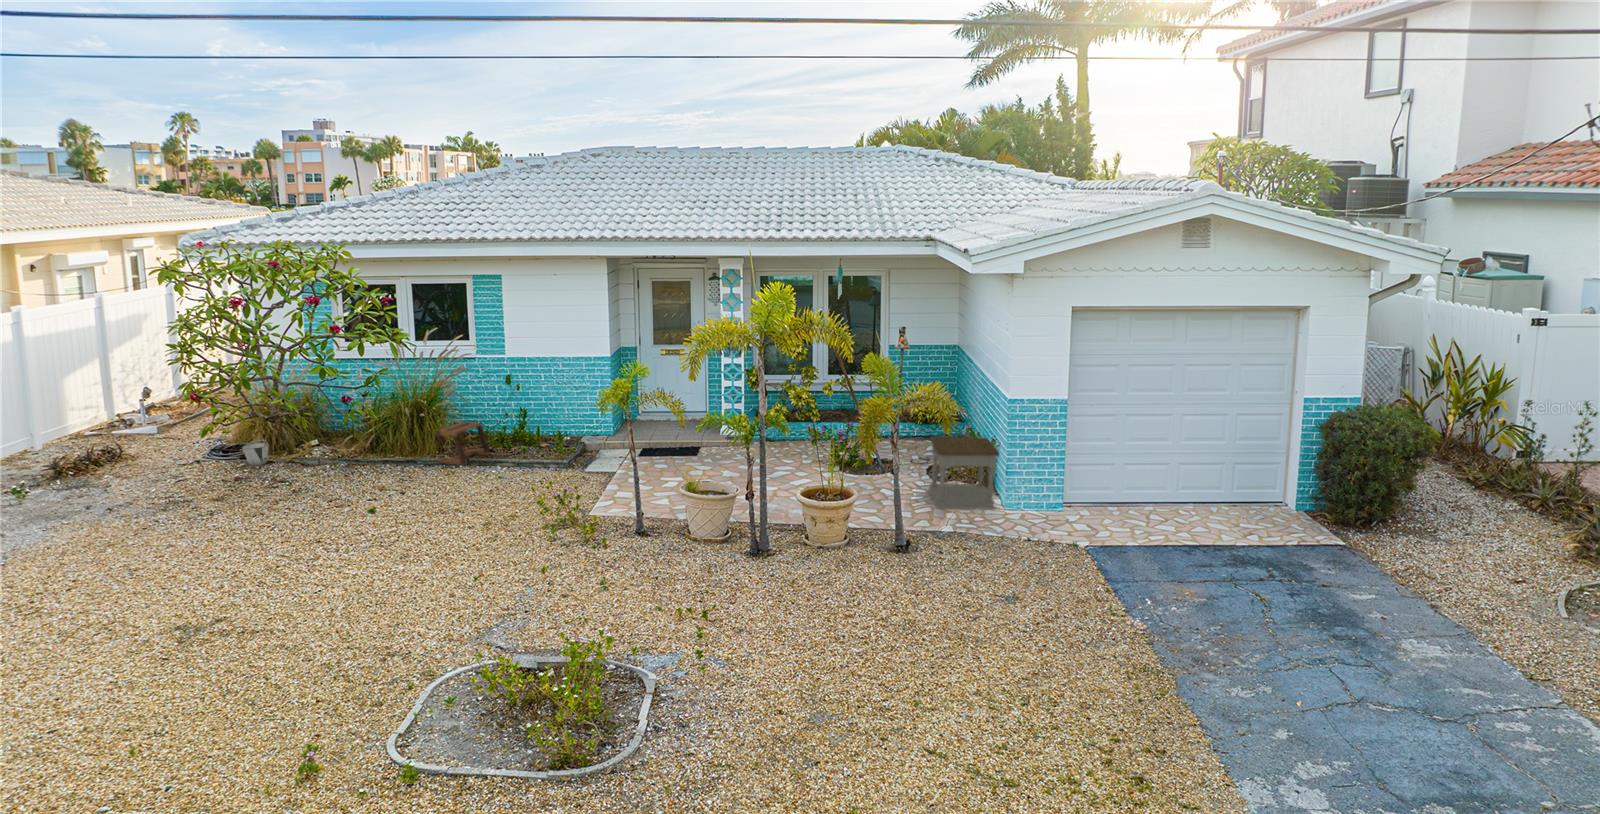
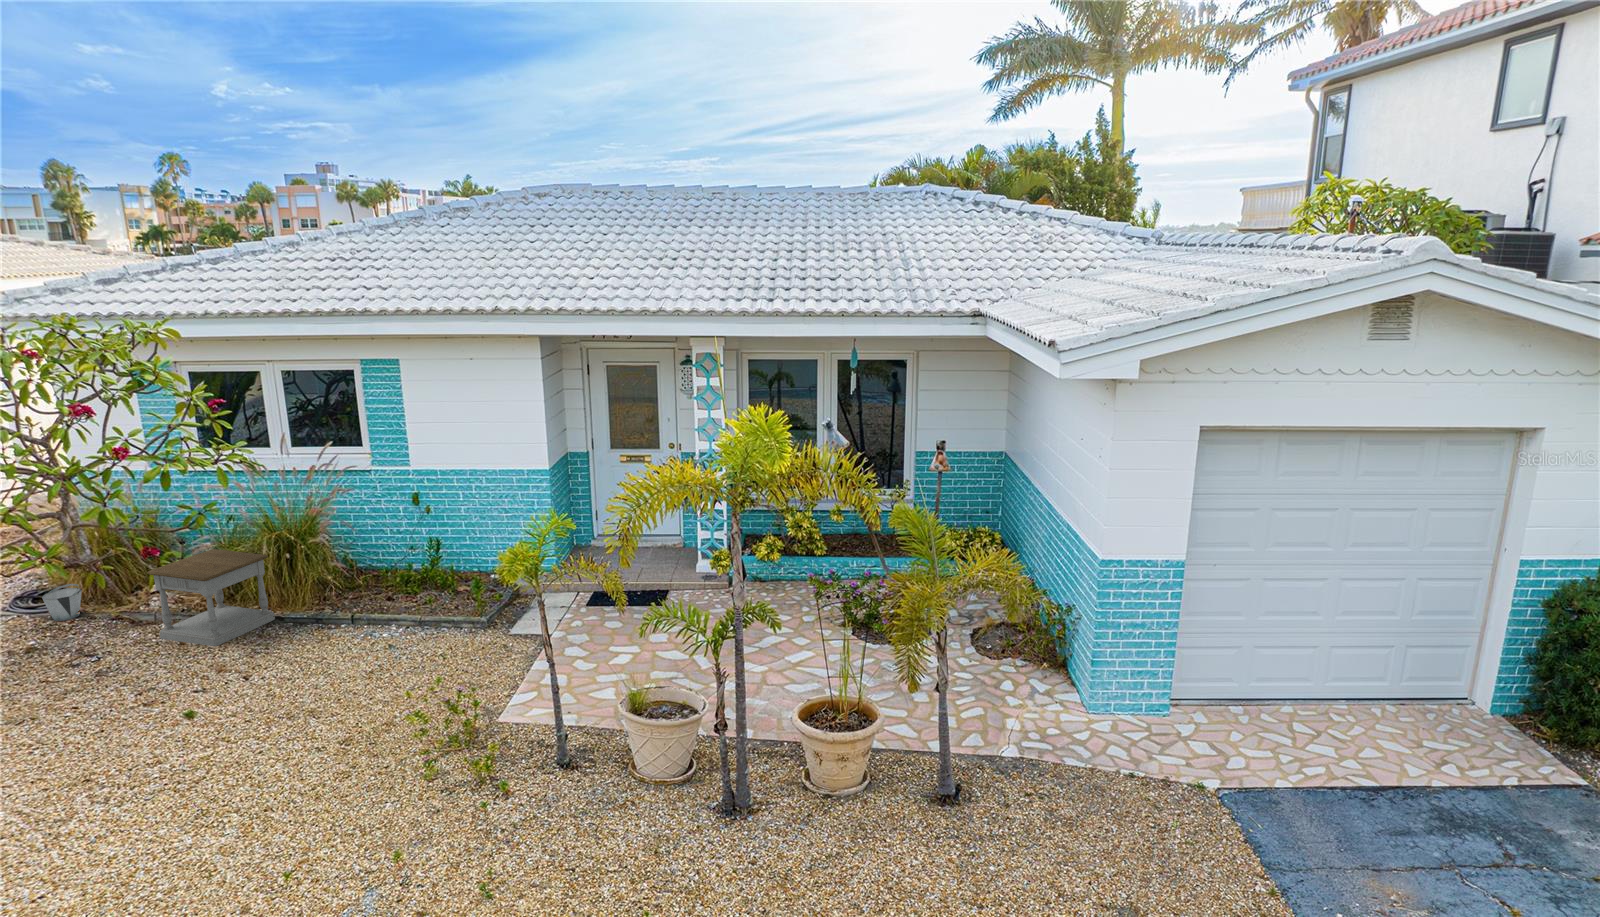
stool: present [436,422,491,465] -> none [303,556,386,621]
side table: present [929,437,999,509] -> present [147,549,275,646]

